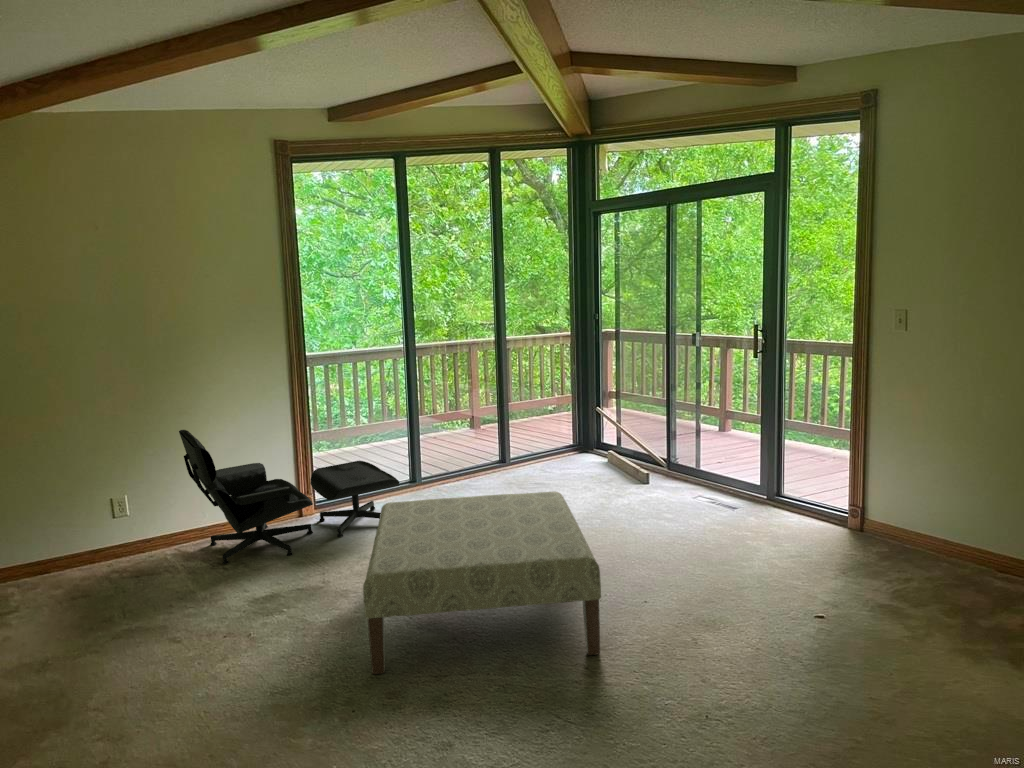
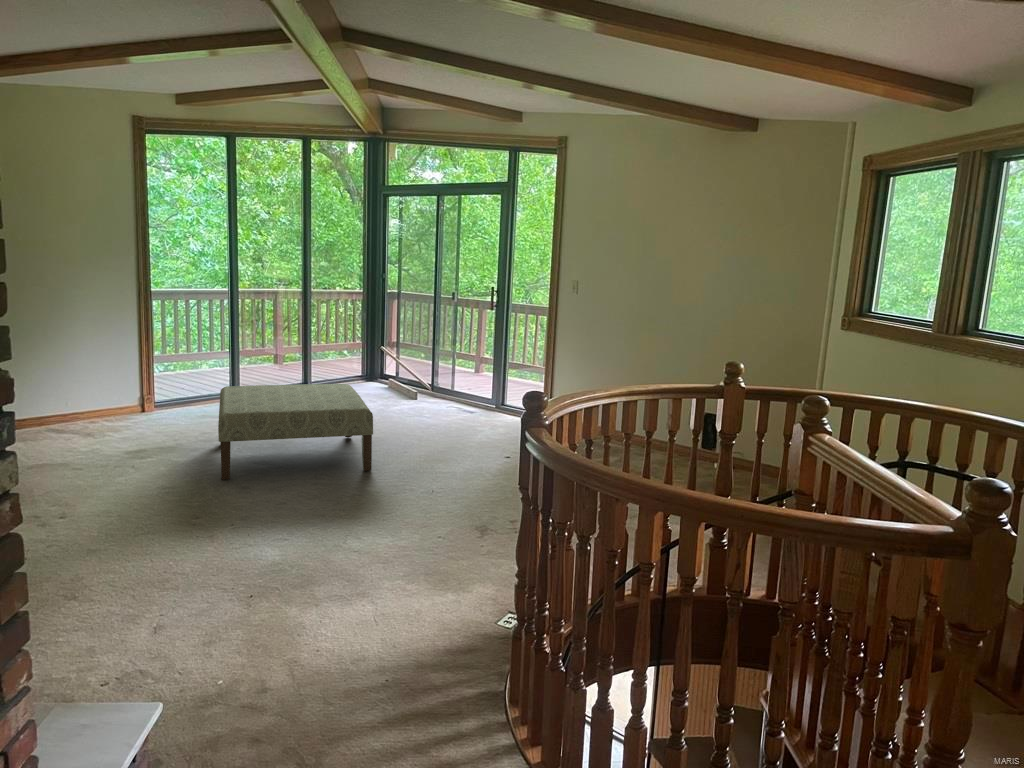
lounge chair: present [179,430,399,564] -> none [47,335,227,436]

